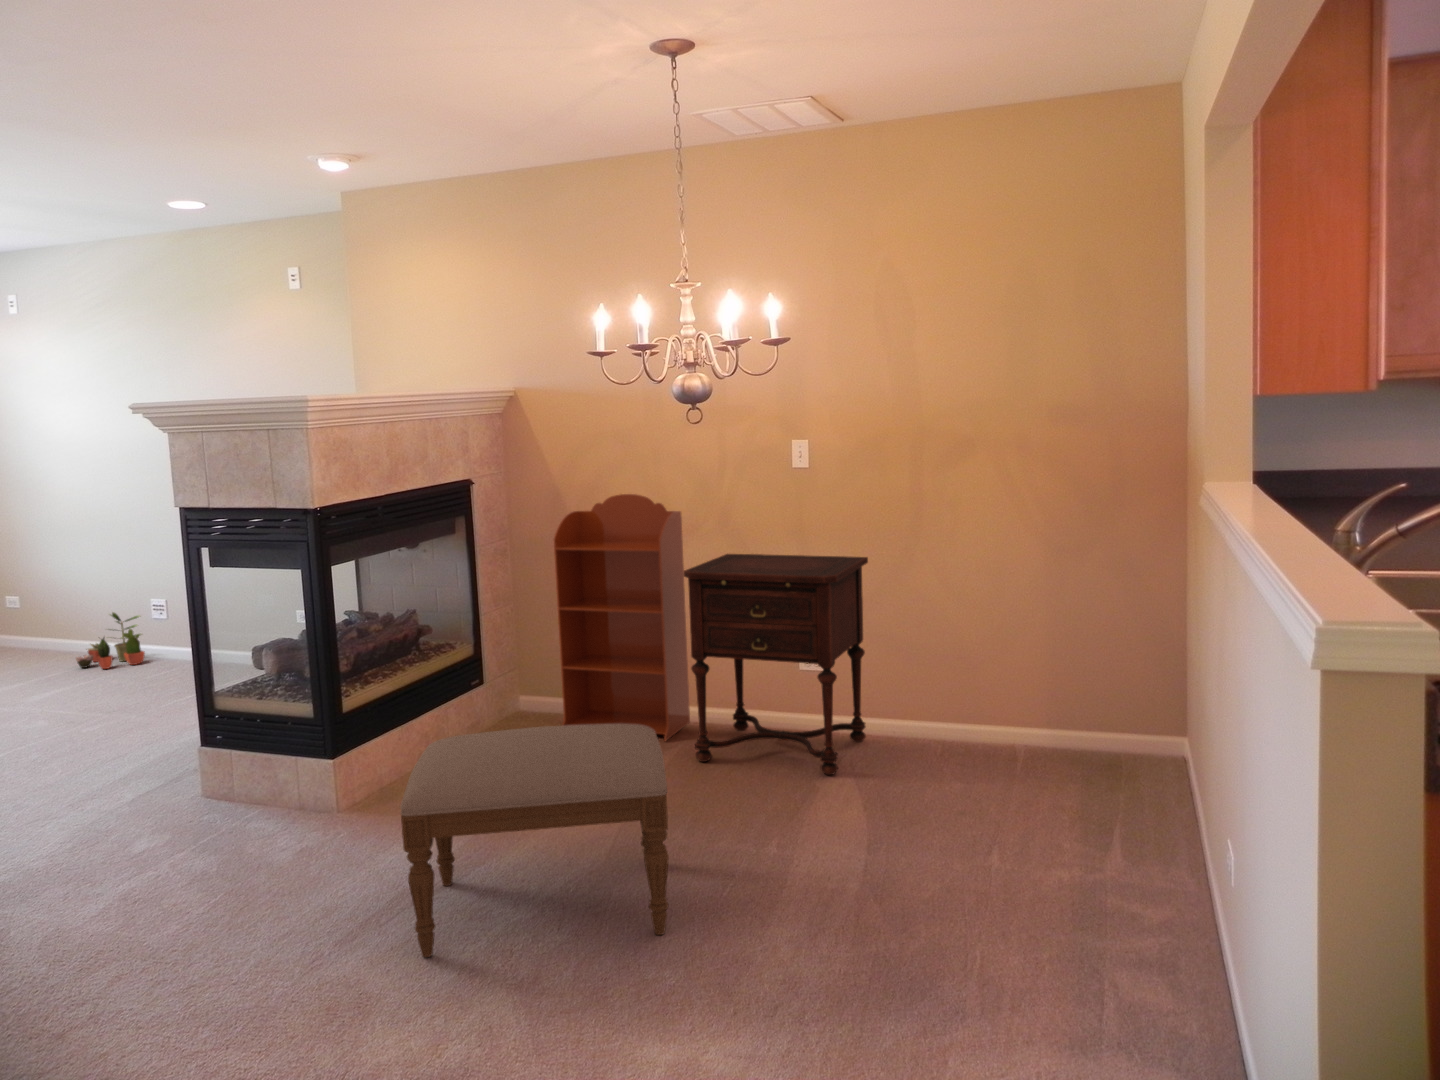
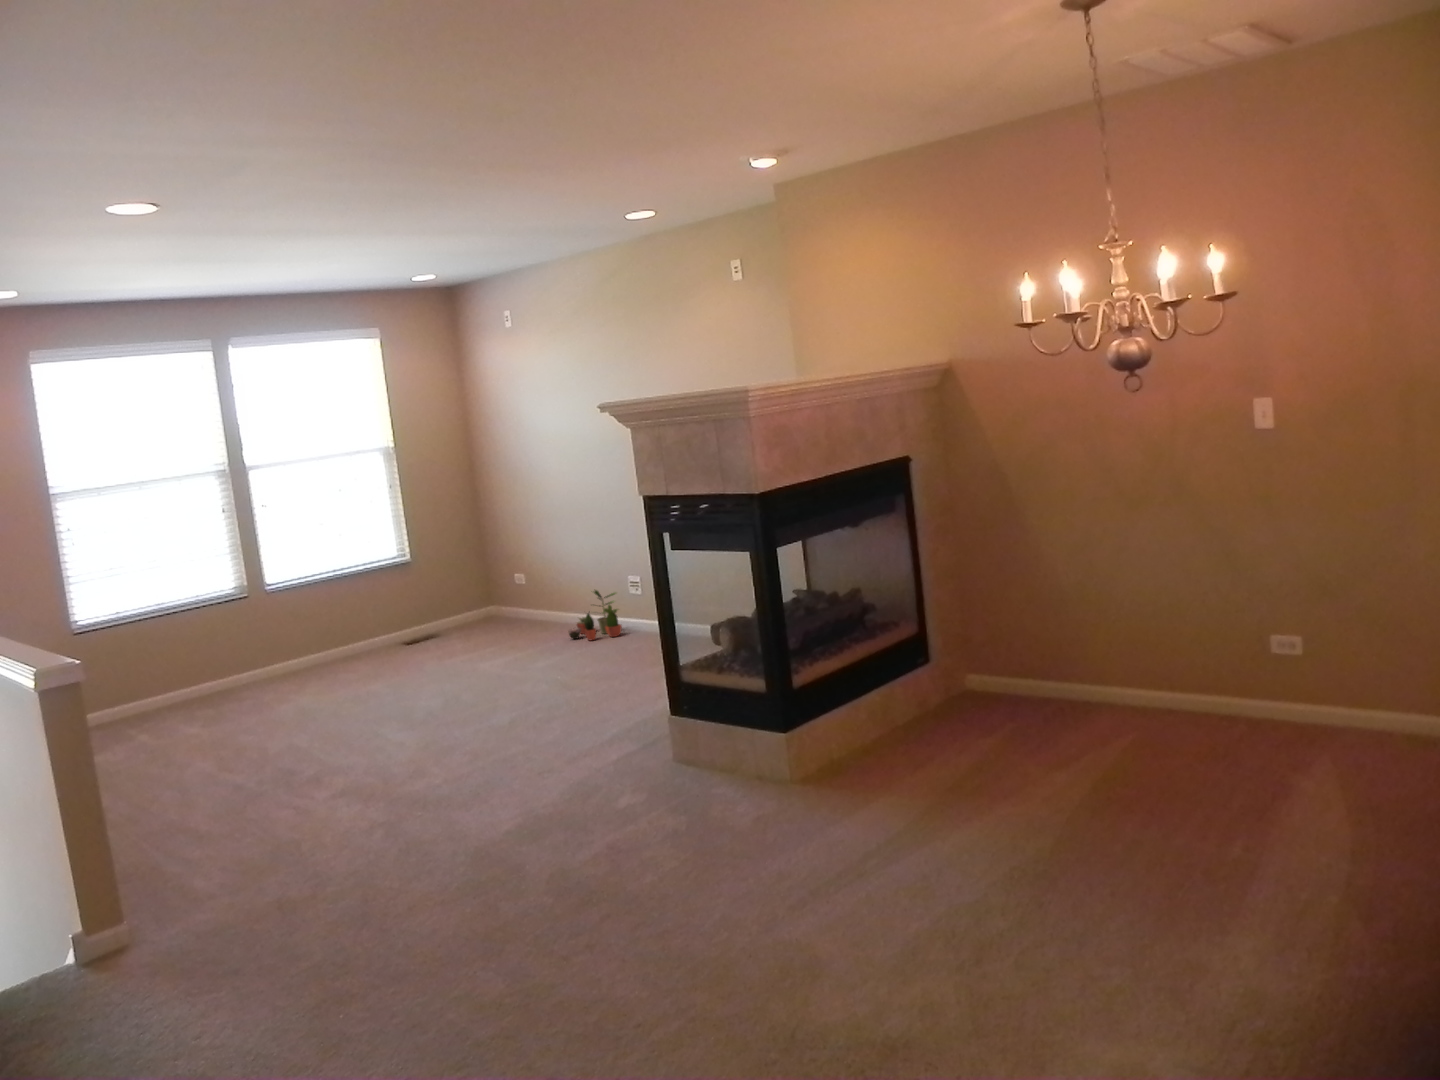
bookcase: present [554,494,690,741] -> none [990,464,1144,725]
side table: present [684,554,868,775] -> none [1129,525,1355,770]
ottoman: present [400,724,669,957] -> none [841,705,1109,920]

